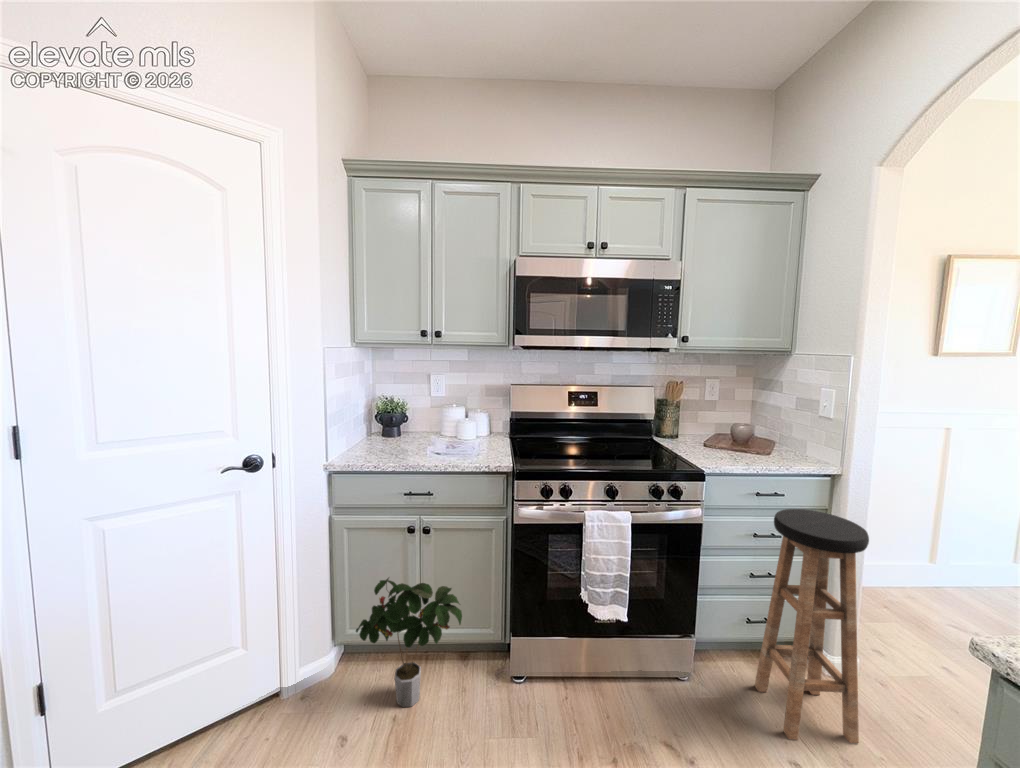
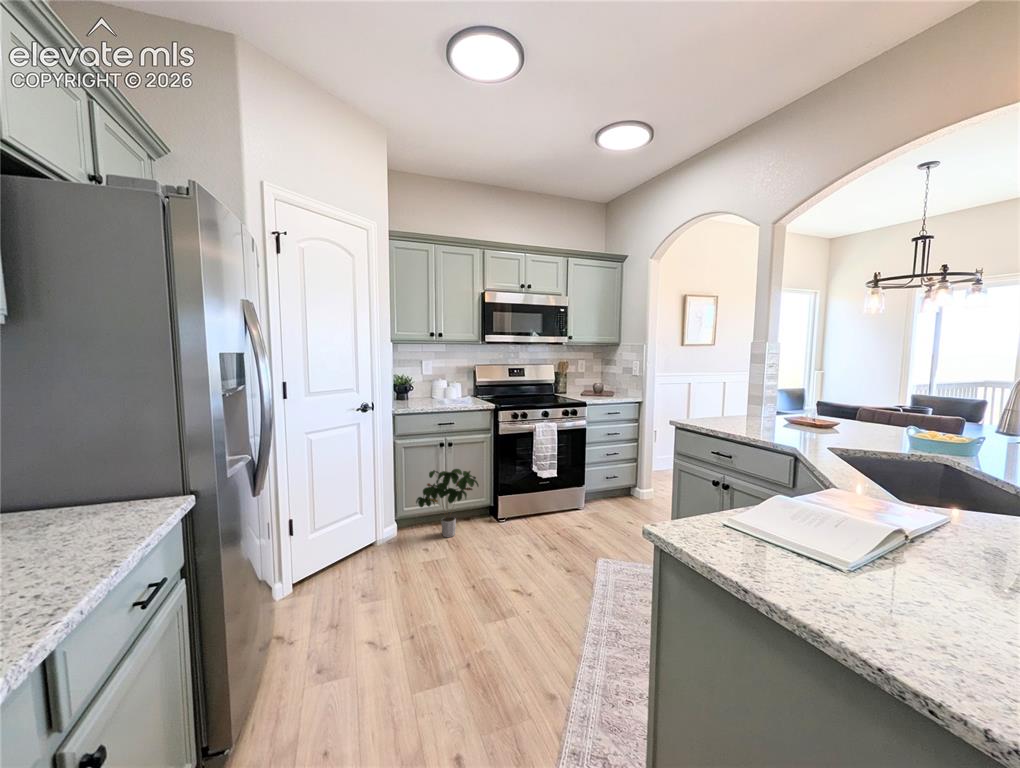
bar stool: present [755,509,869,743] -> none [612,417,654,517]

